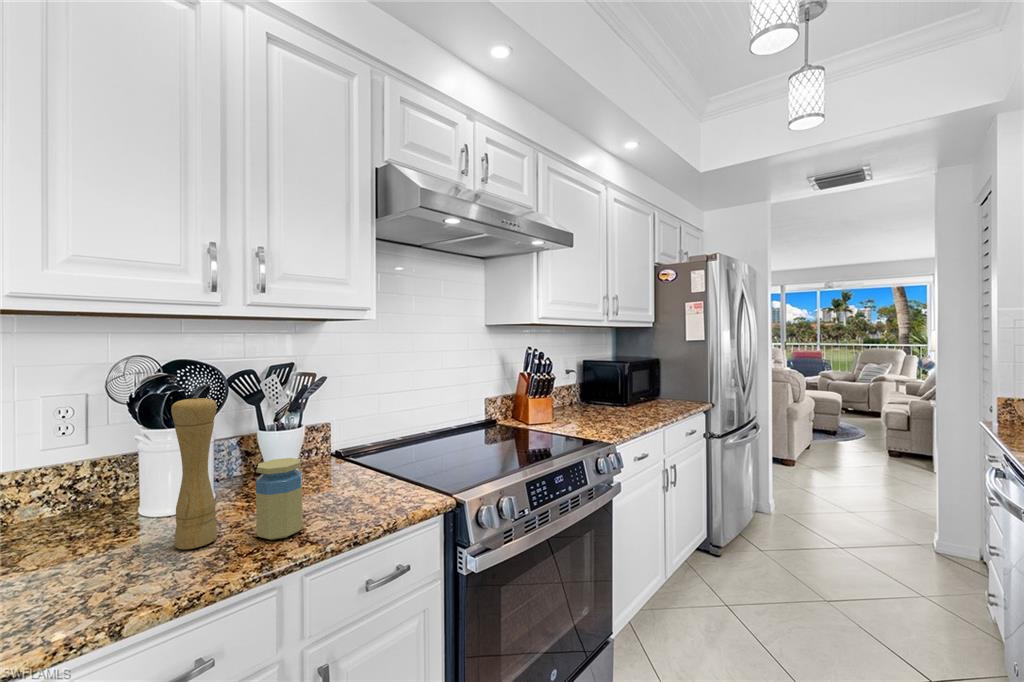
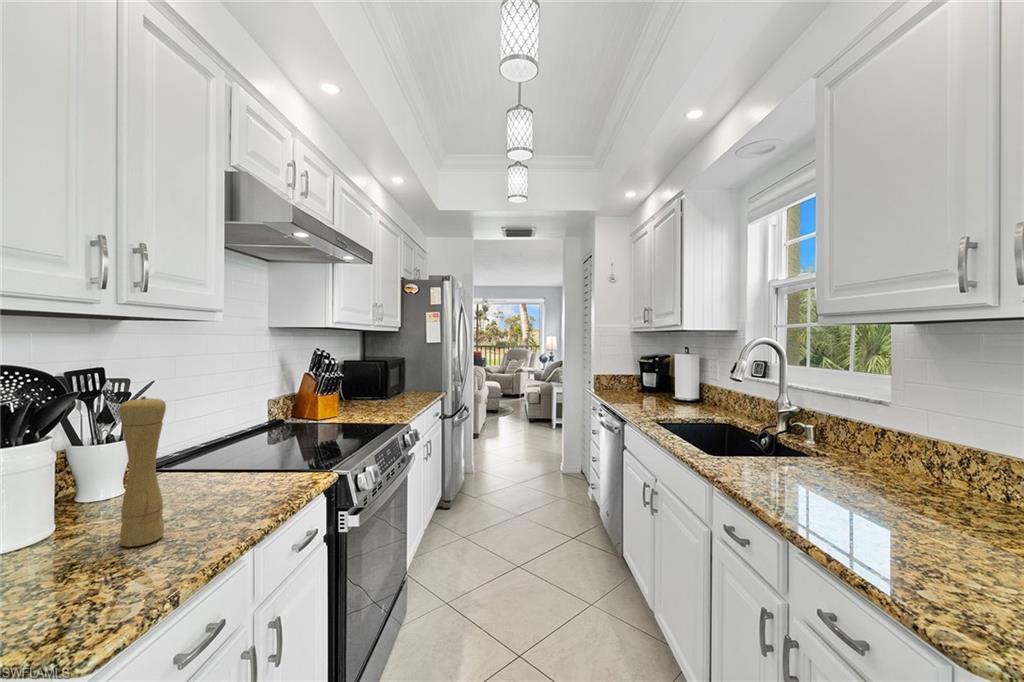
jar: present [256,458,303,540] -> none [199,449,245,522]

